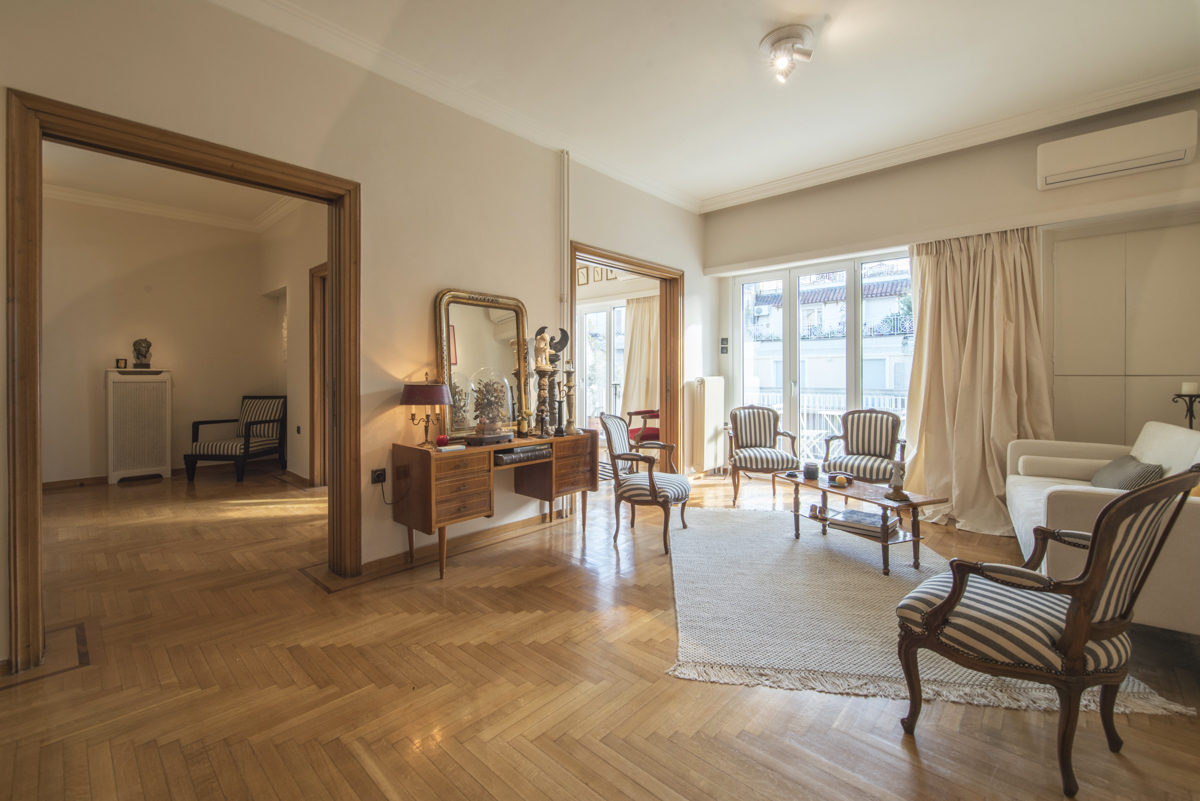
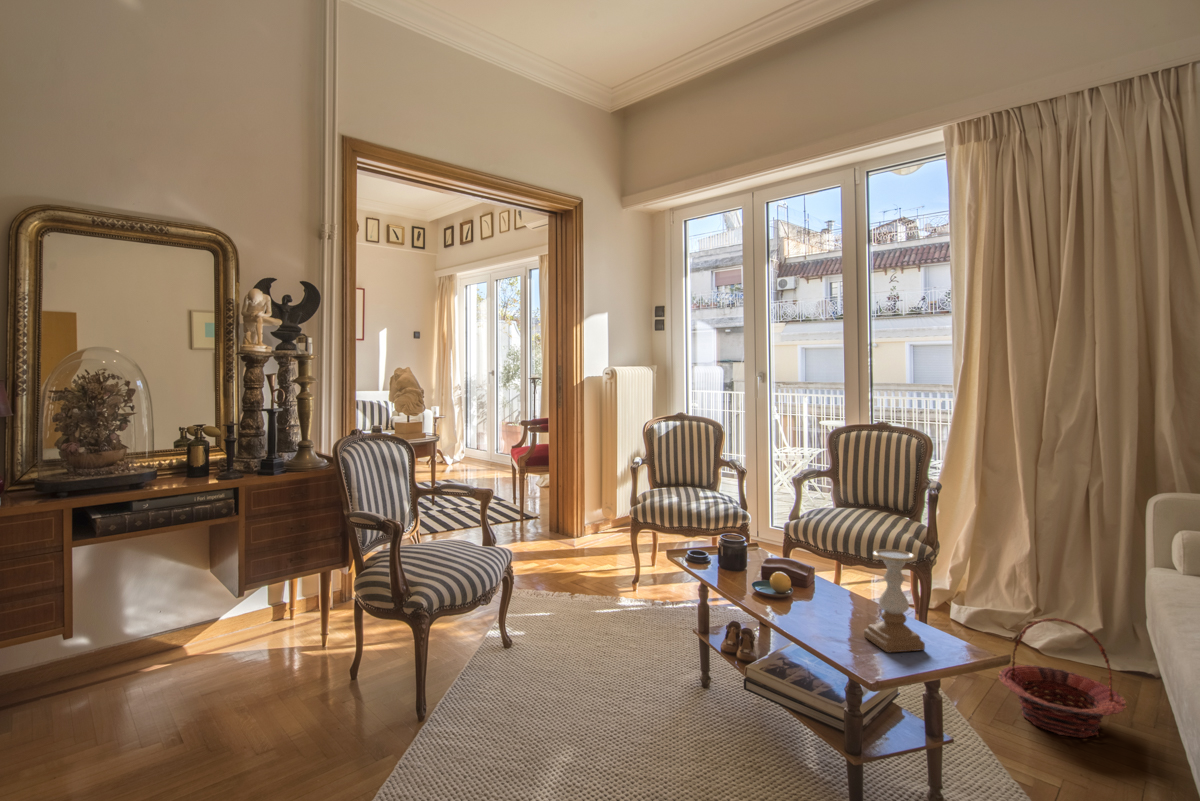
basket: none [938,498,996,549] -> present [999,618,1126,738]

